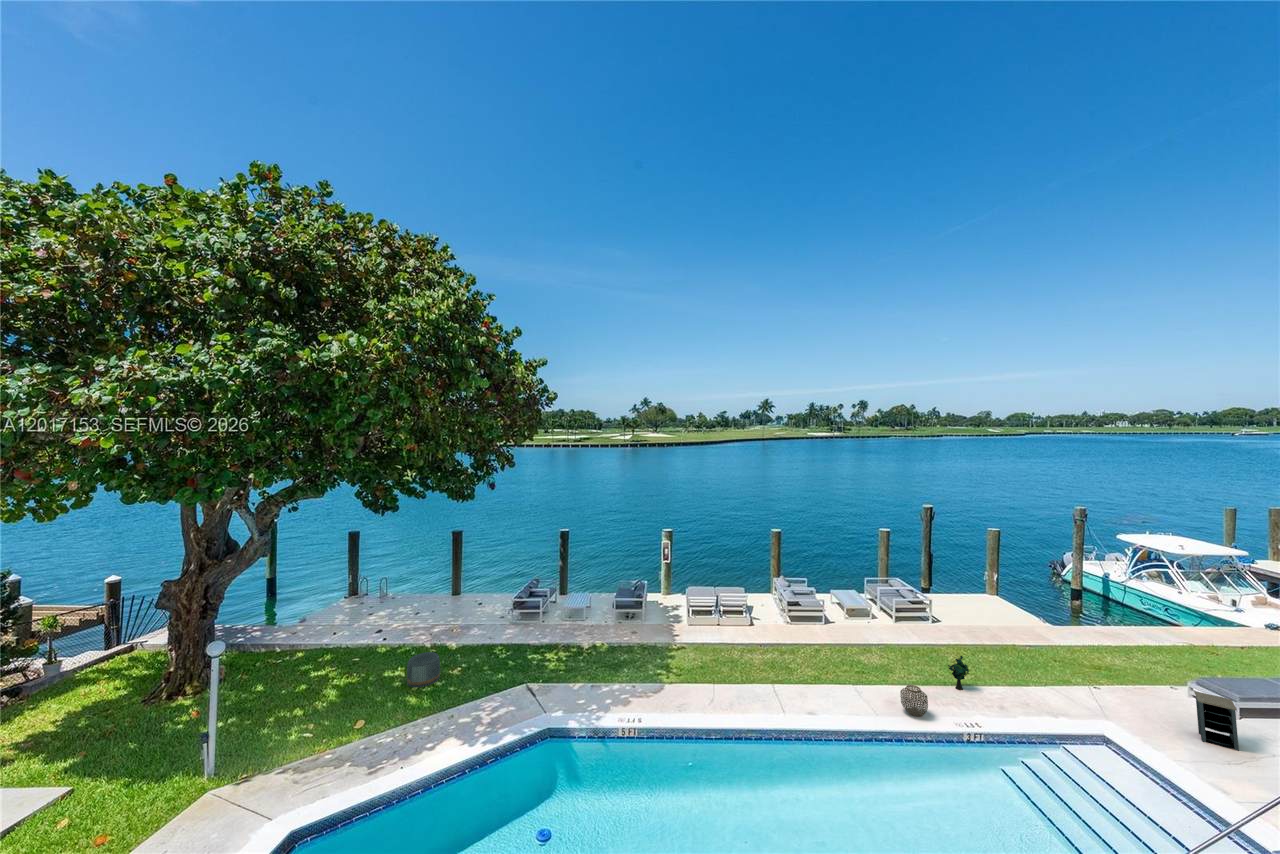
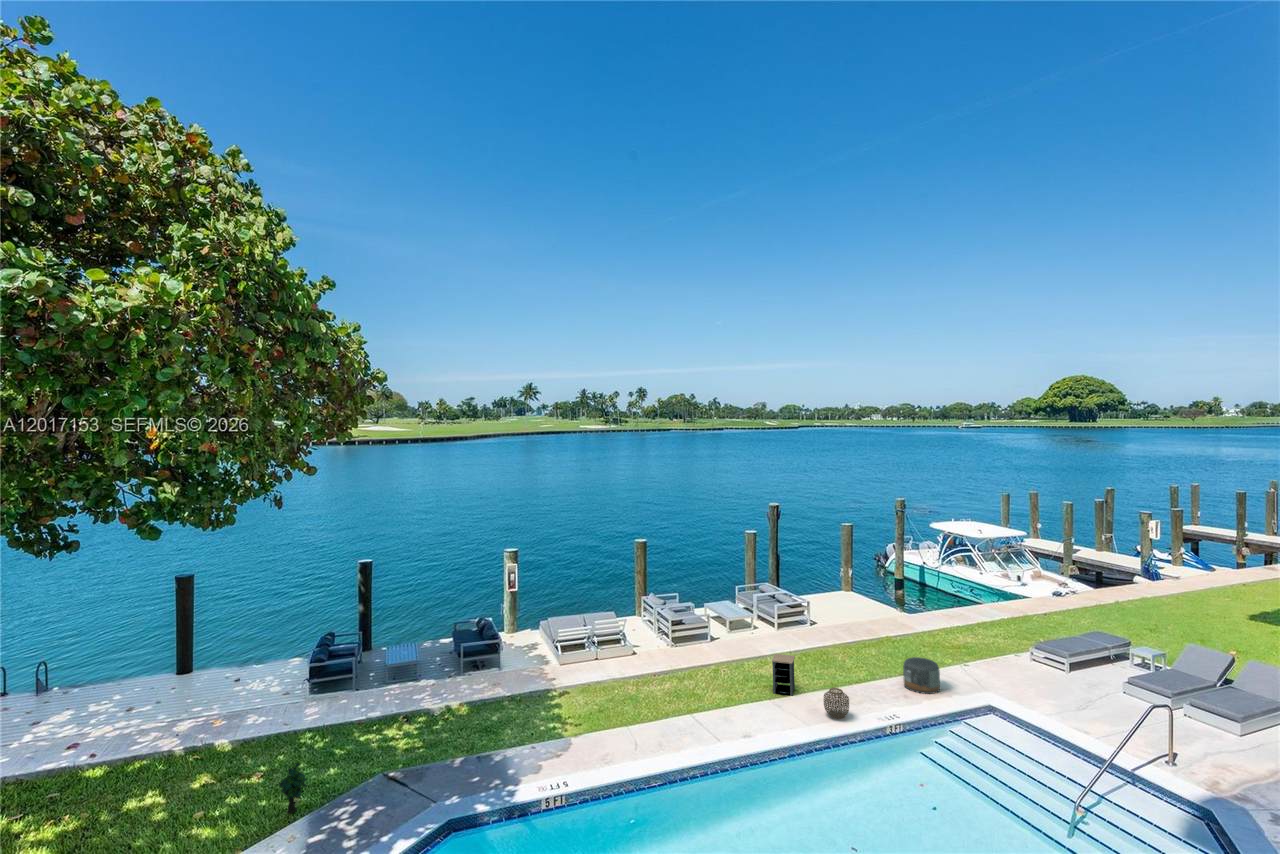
pouf: present [407,652,440,687] -> present [903,657,940,694]
decorative plant: present [948,656,969,690] -> present [279,763,307,814]
side table: present [1194,691,1239,751] -> present [772,654,795,696]

